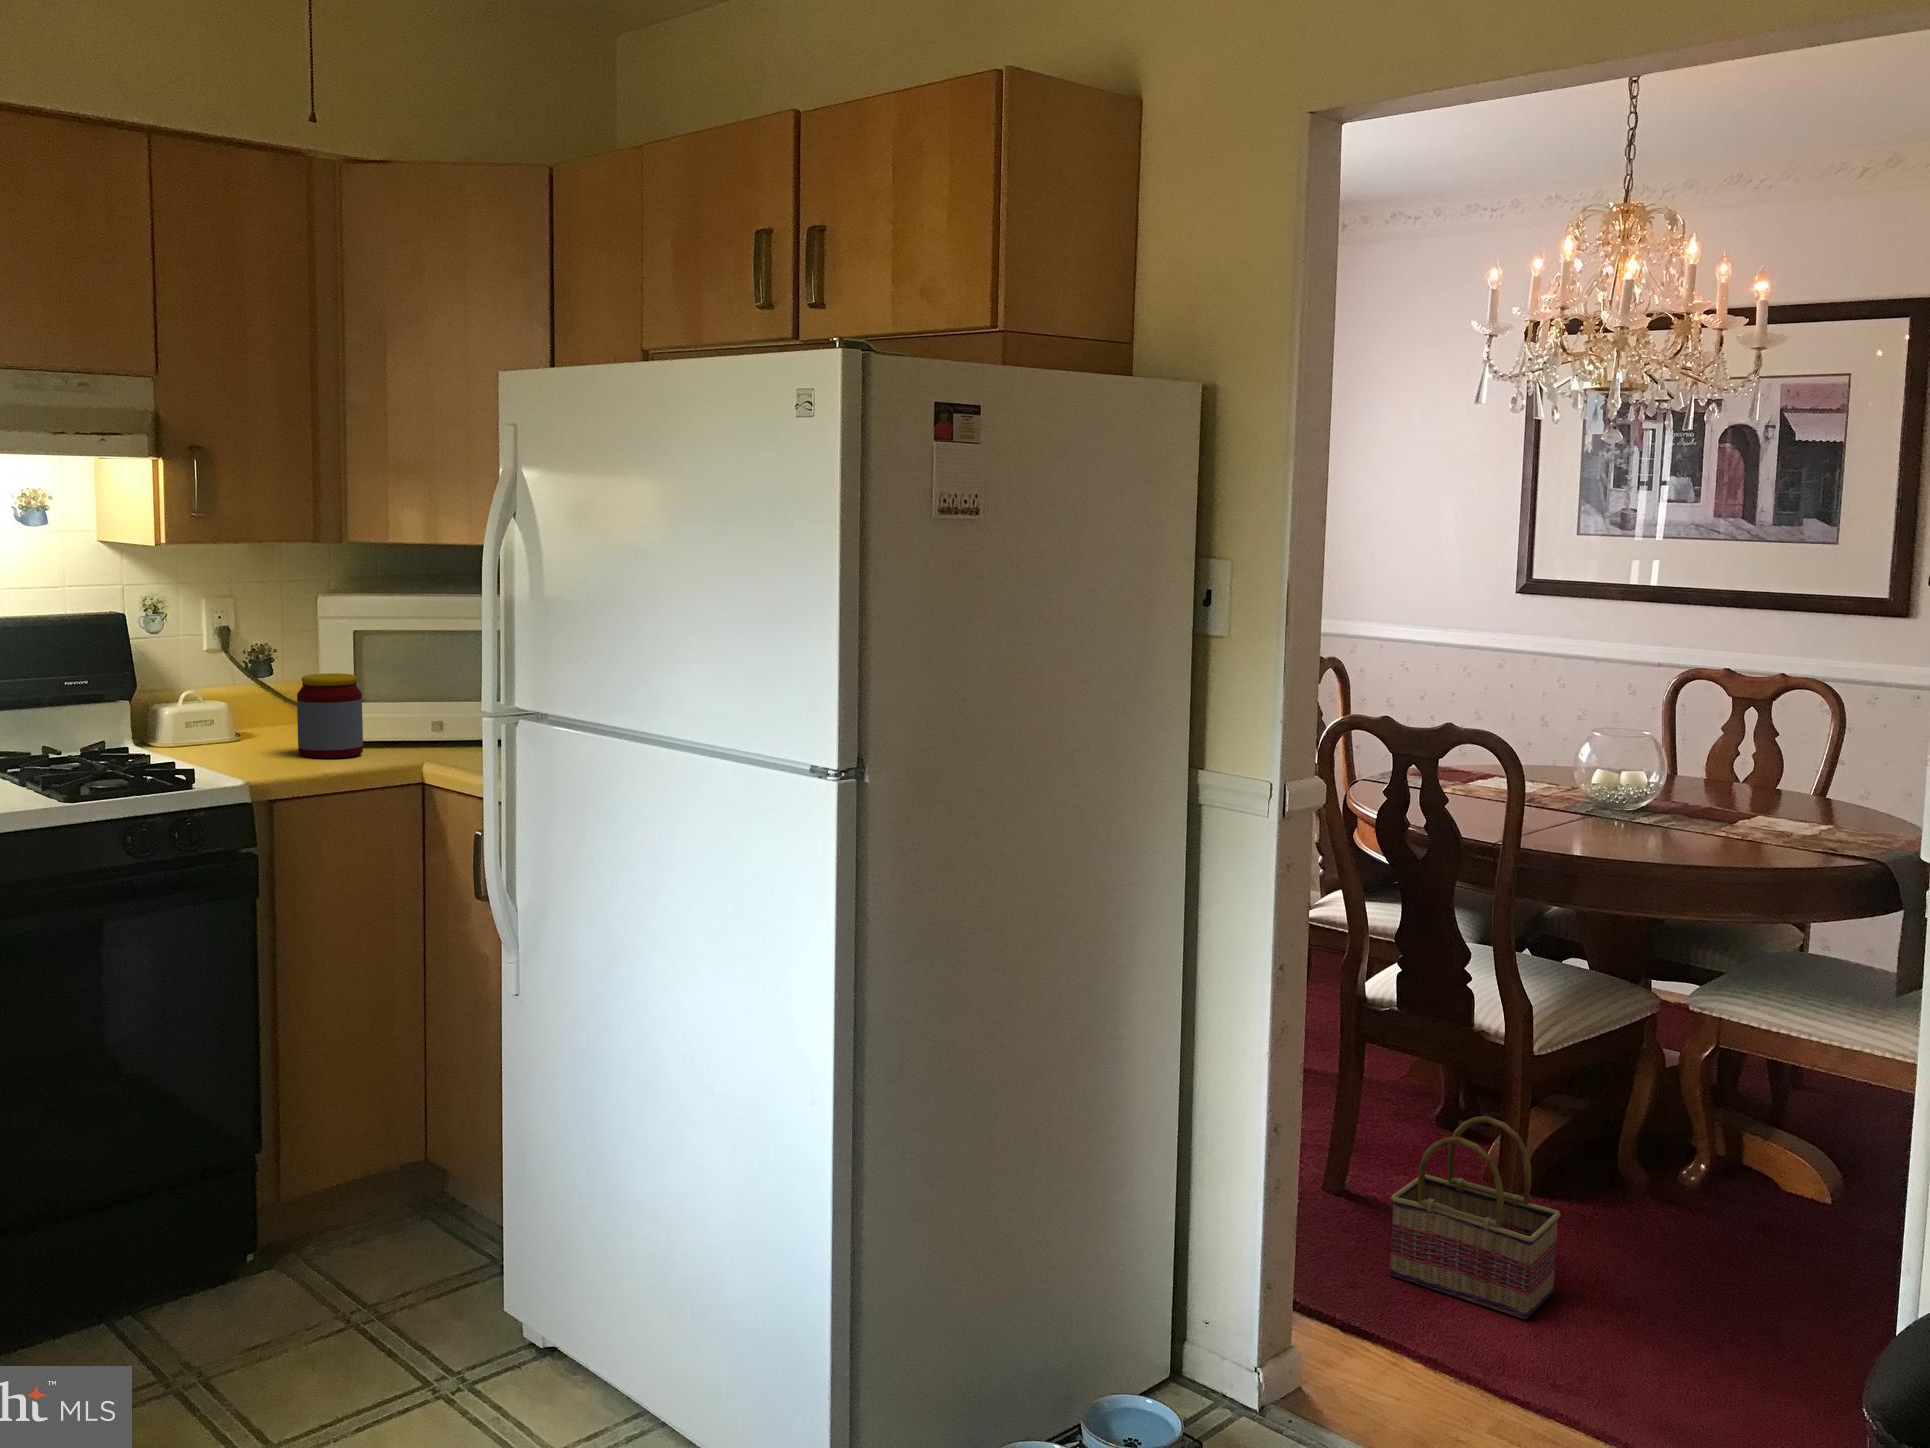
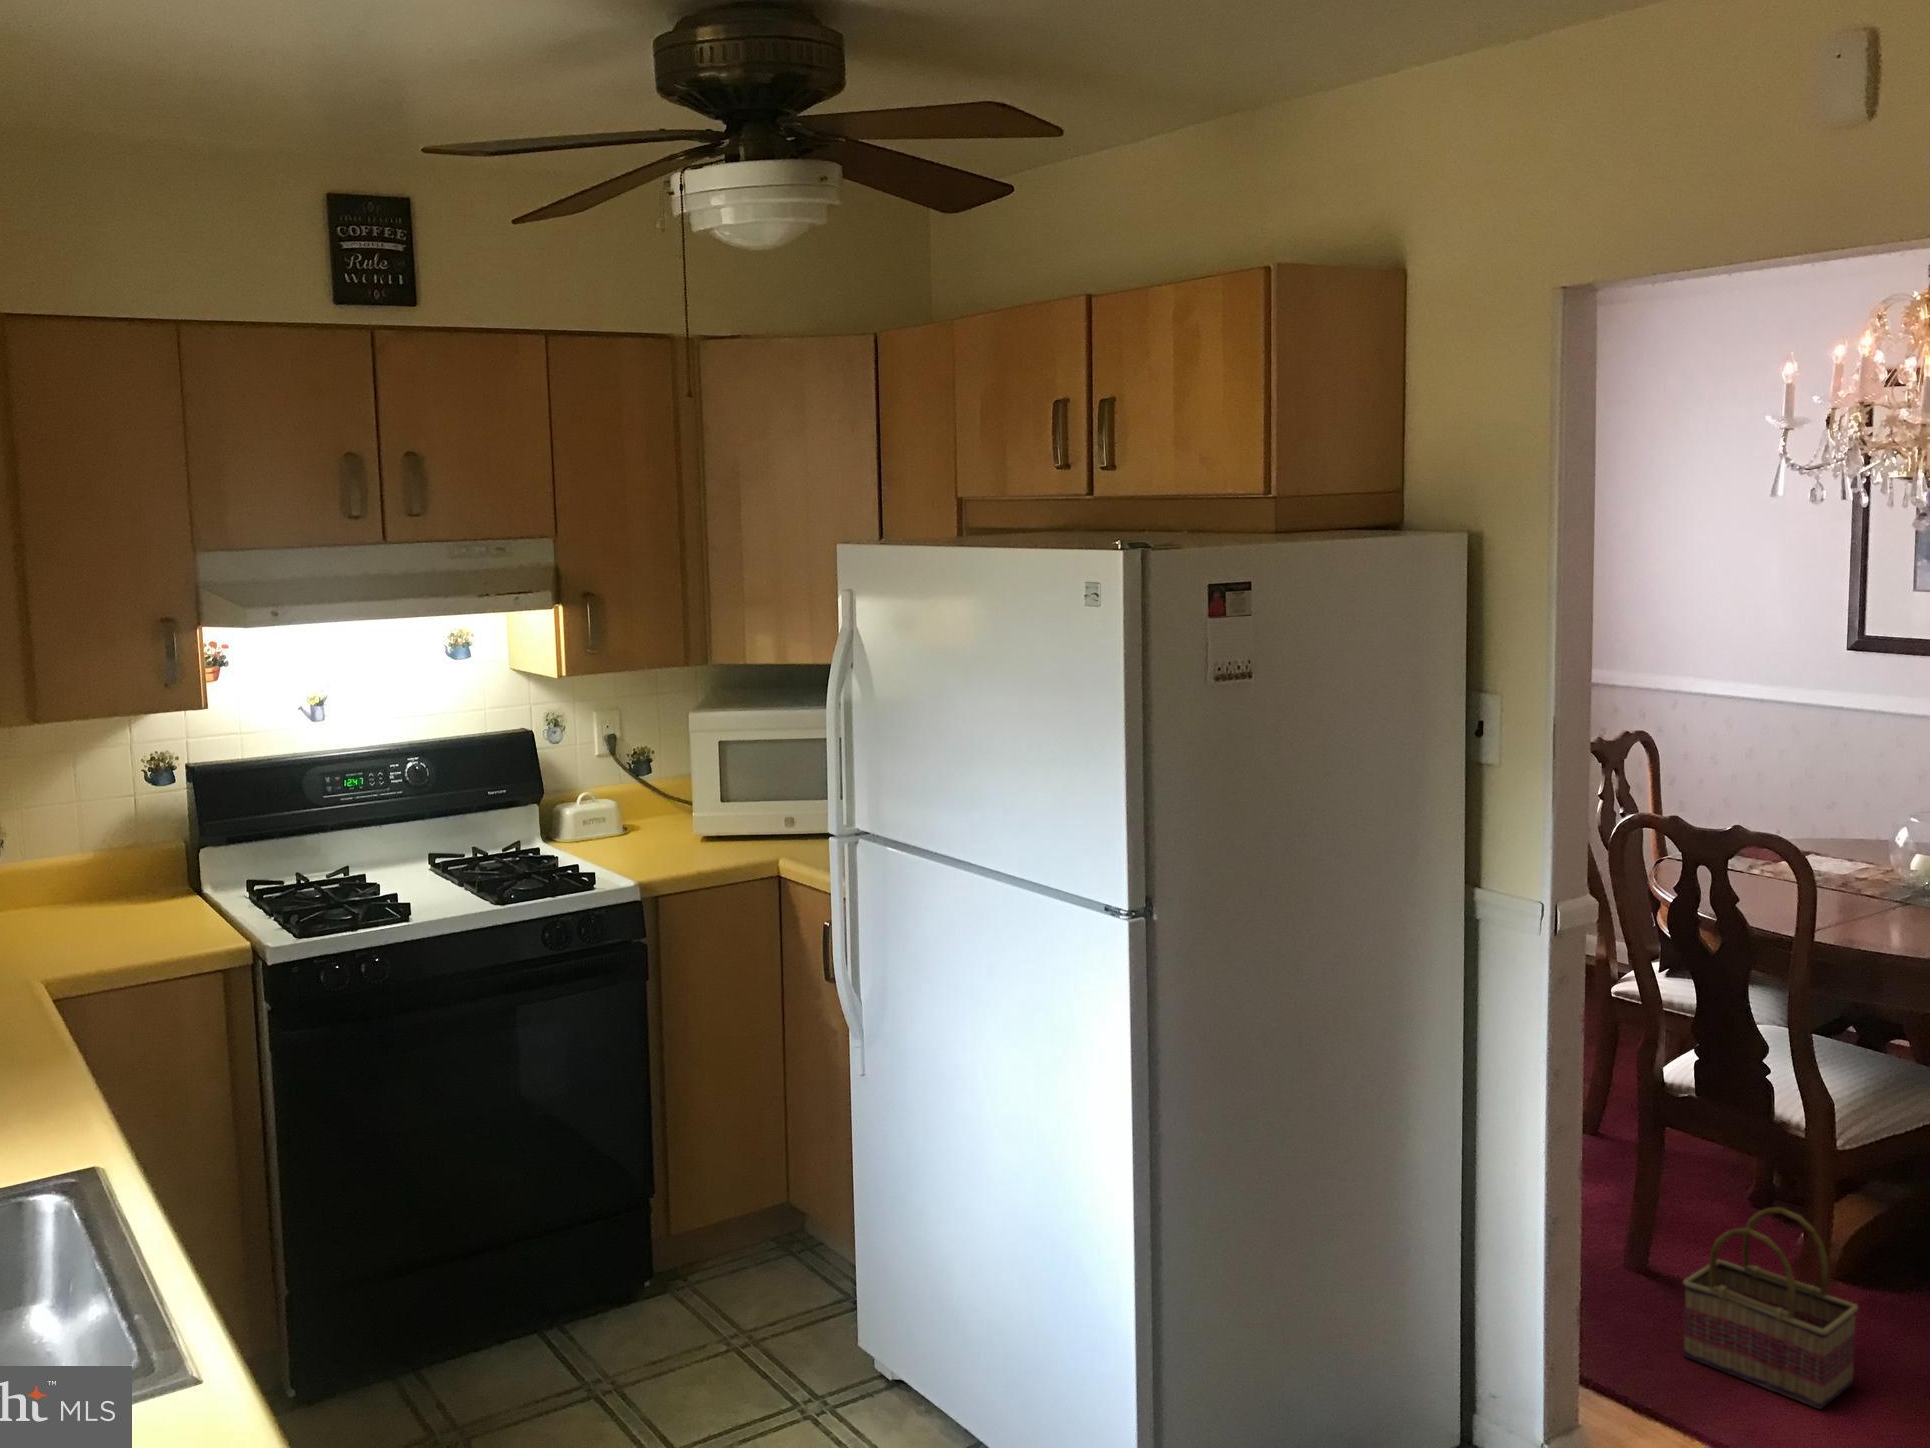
jar: present [297,673,363,758] -> none [674,782,728,857]

